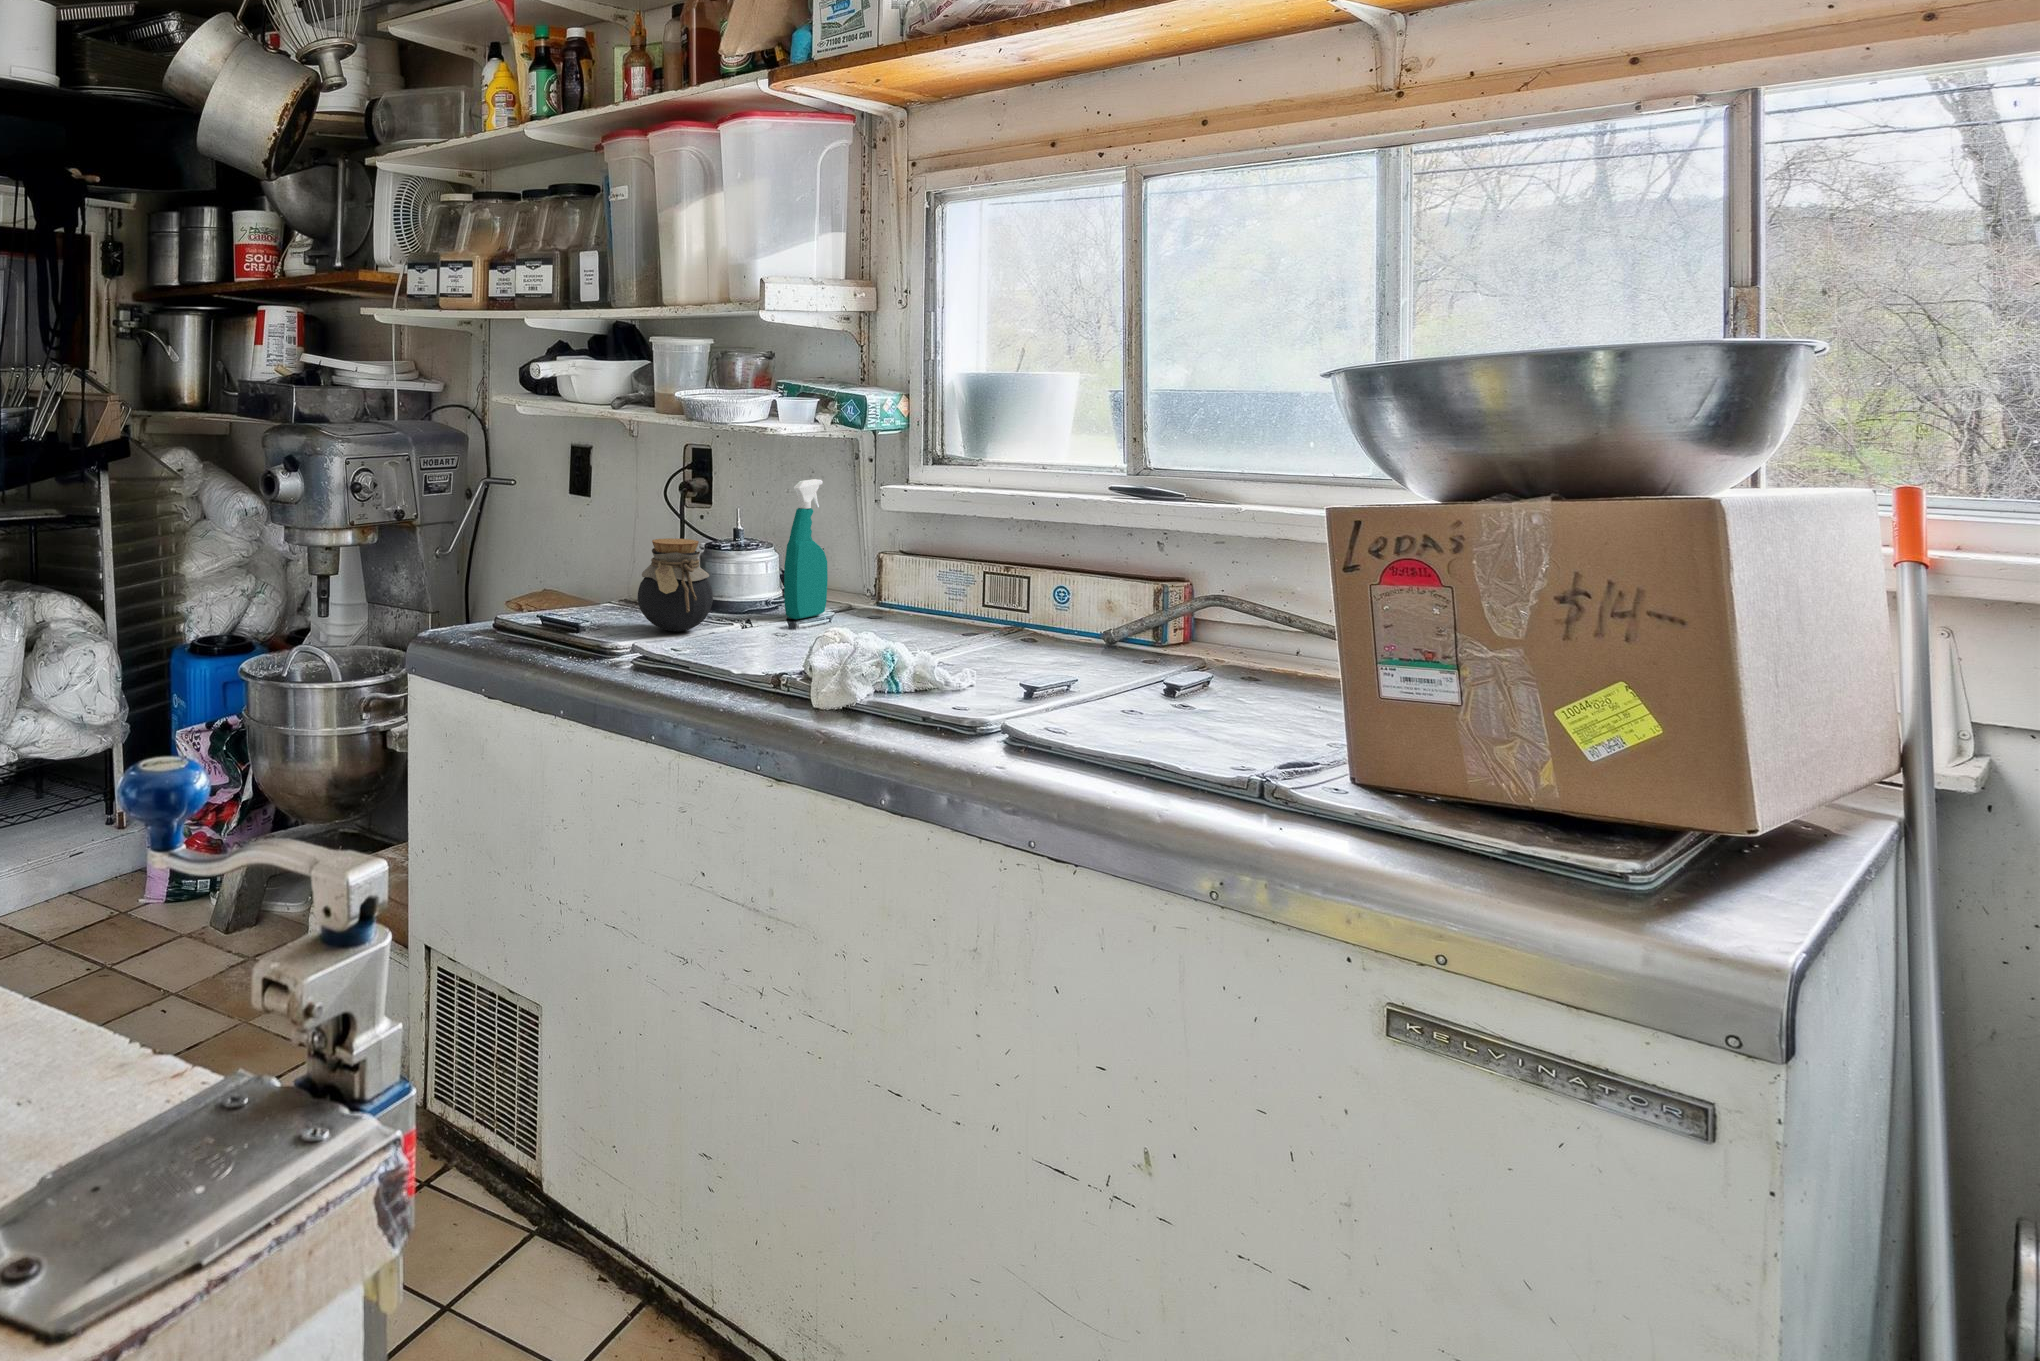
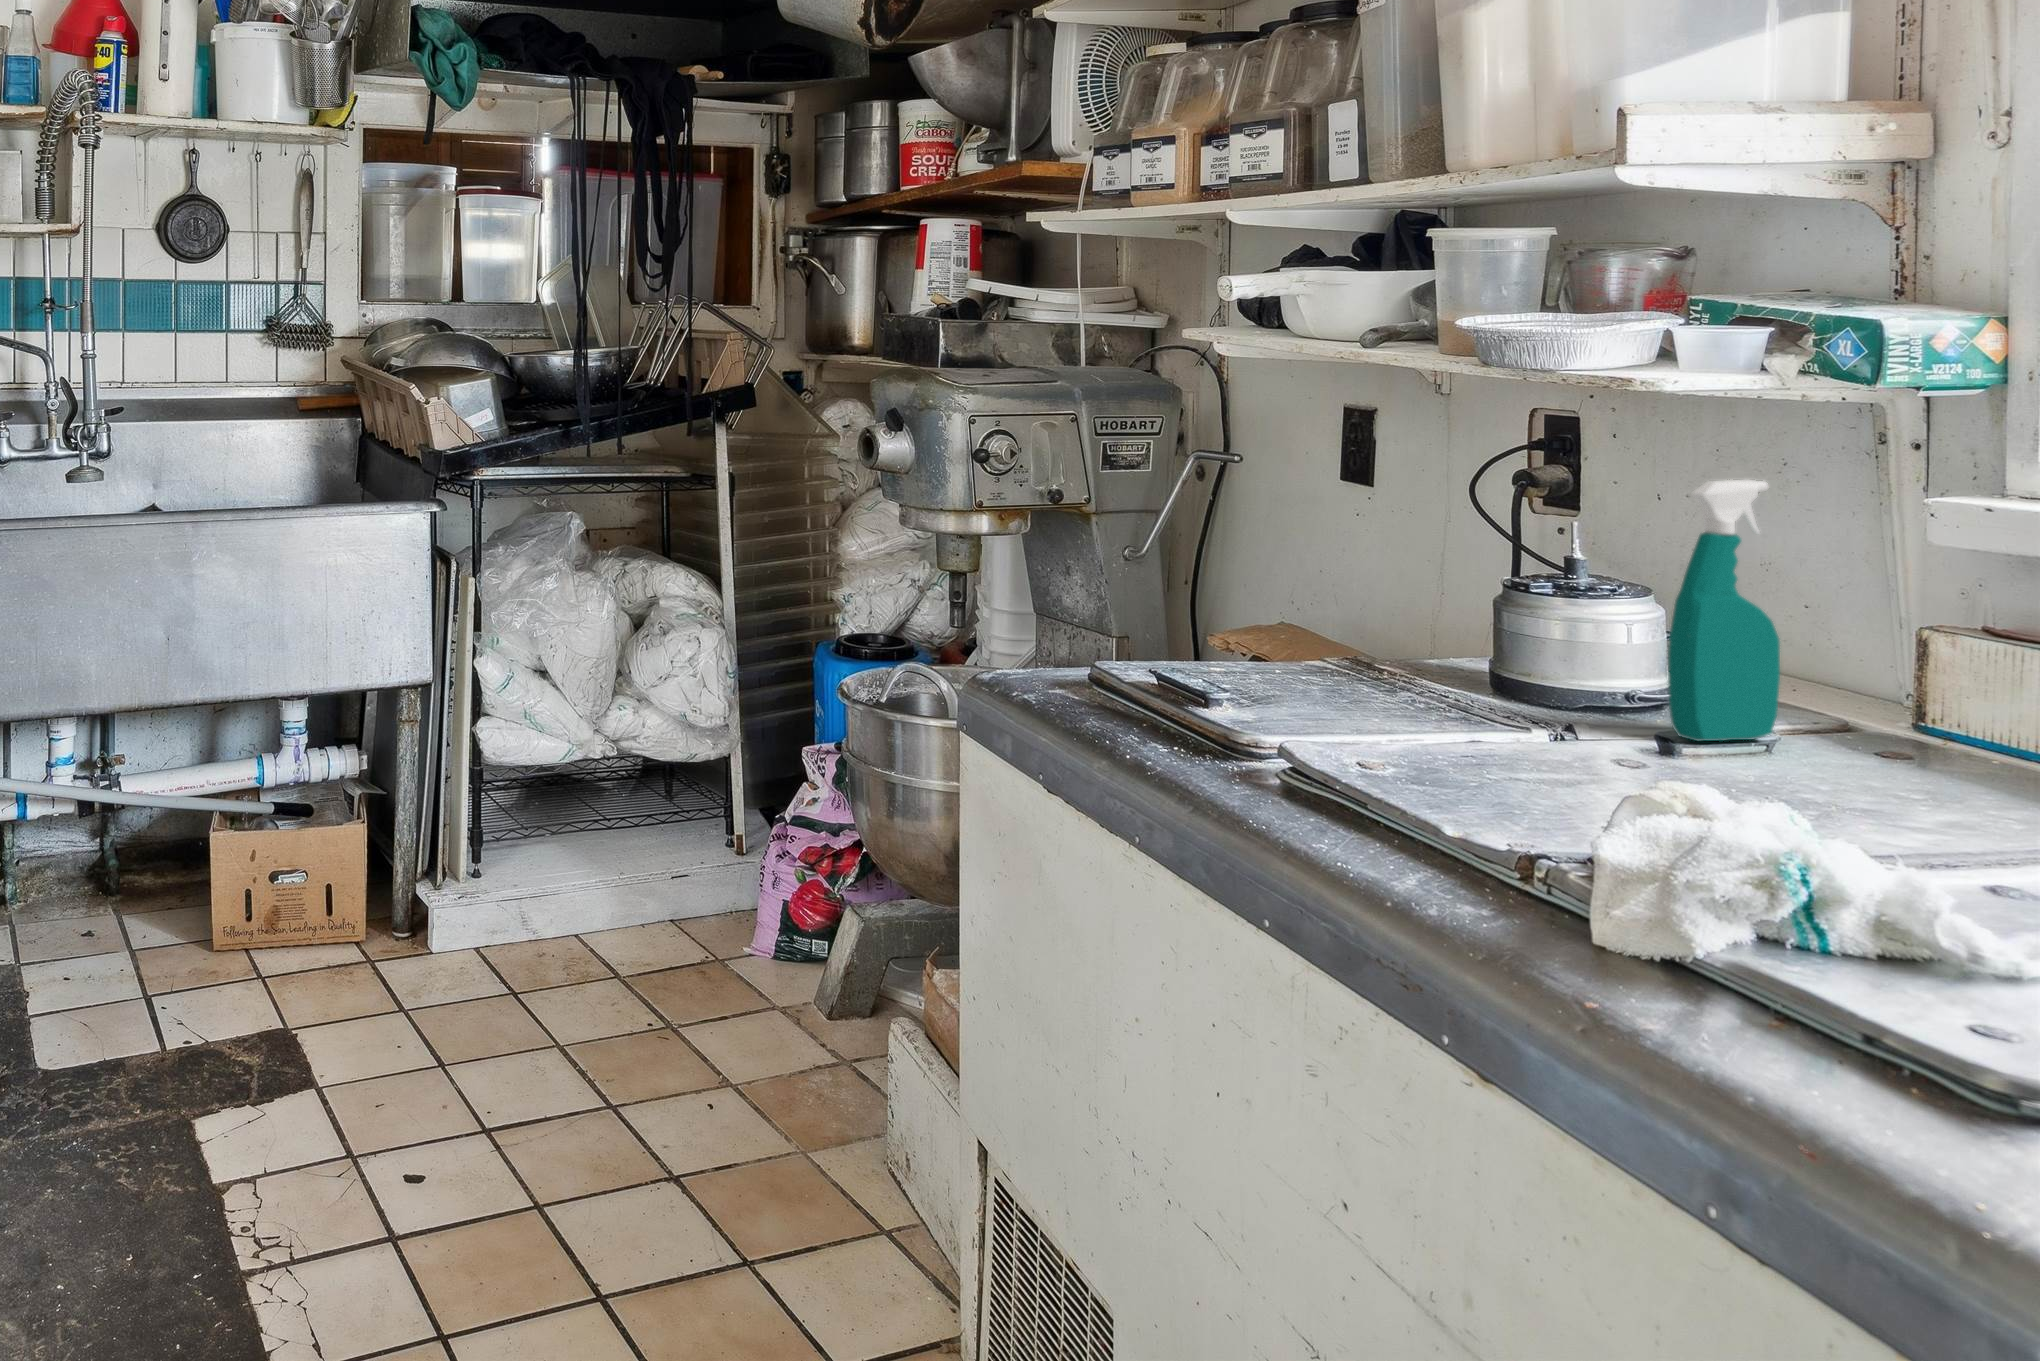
jar: present [638,538,713,632] -> none [1332,566,1487,732]

